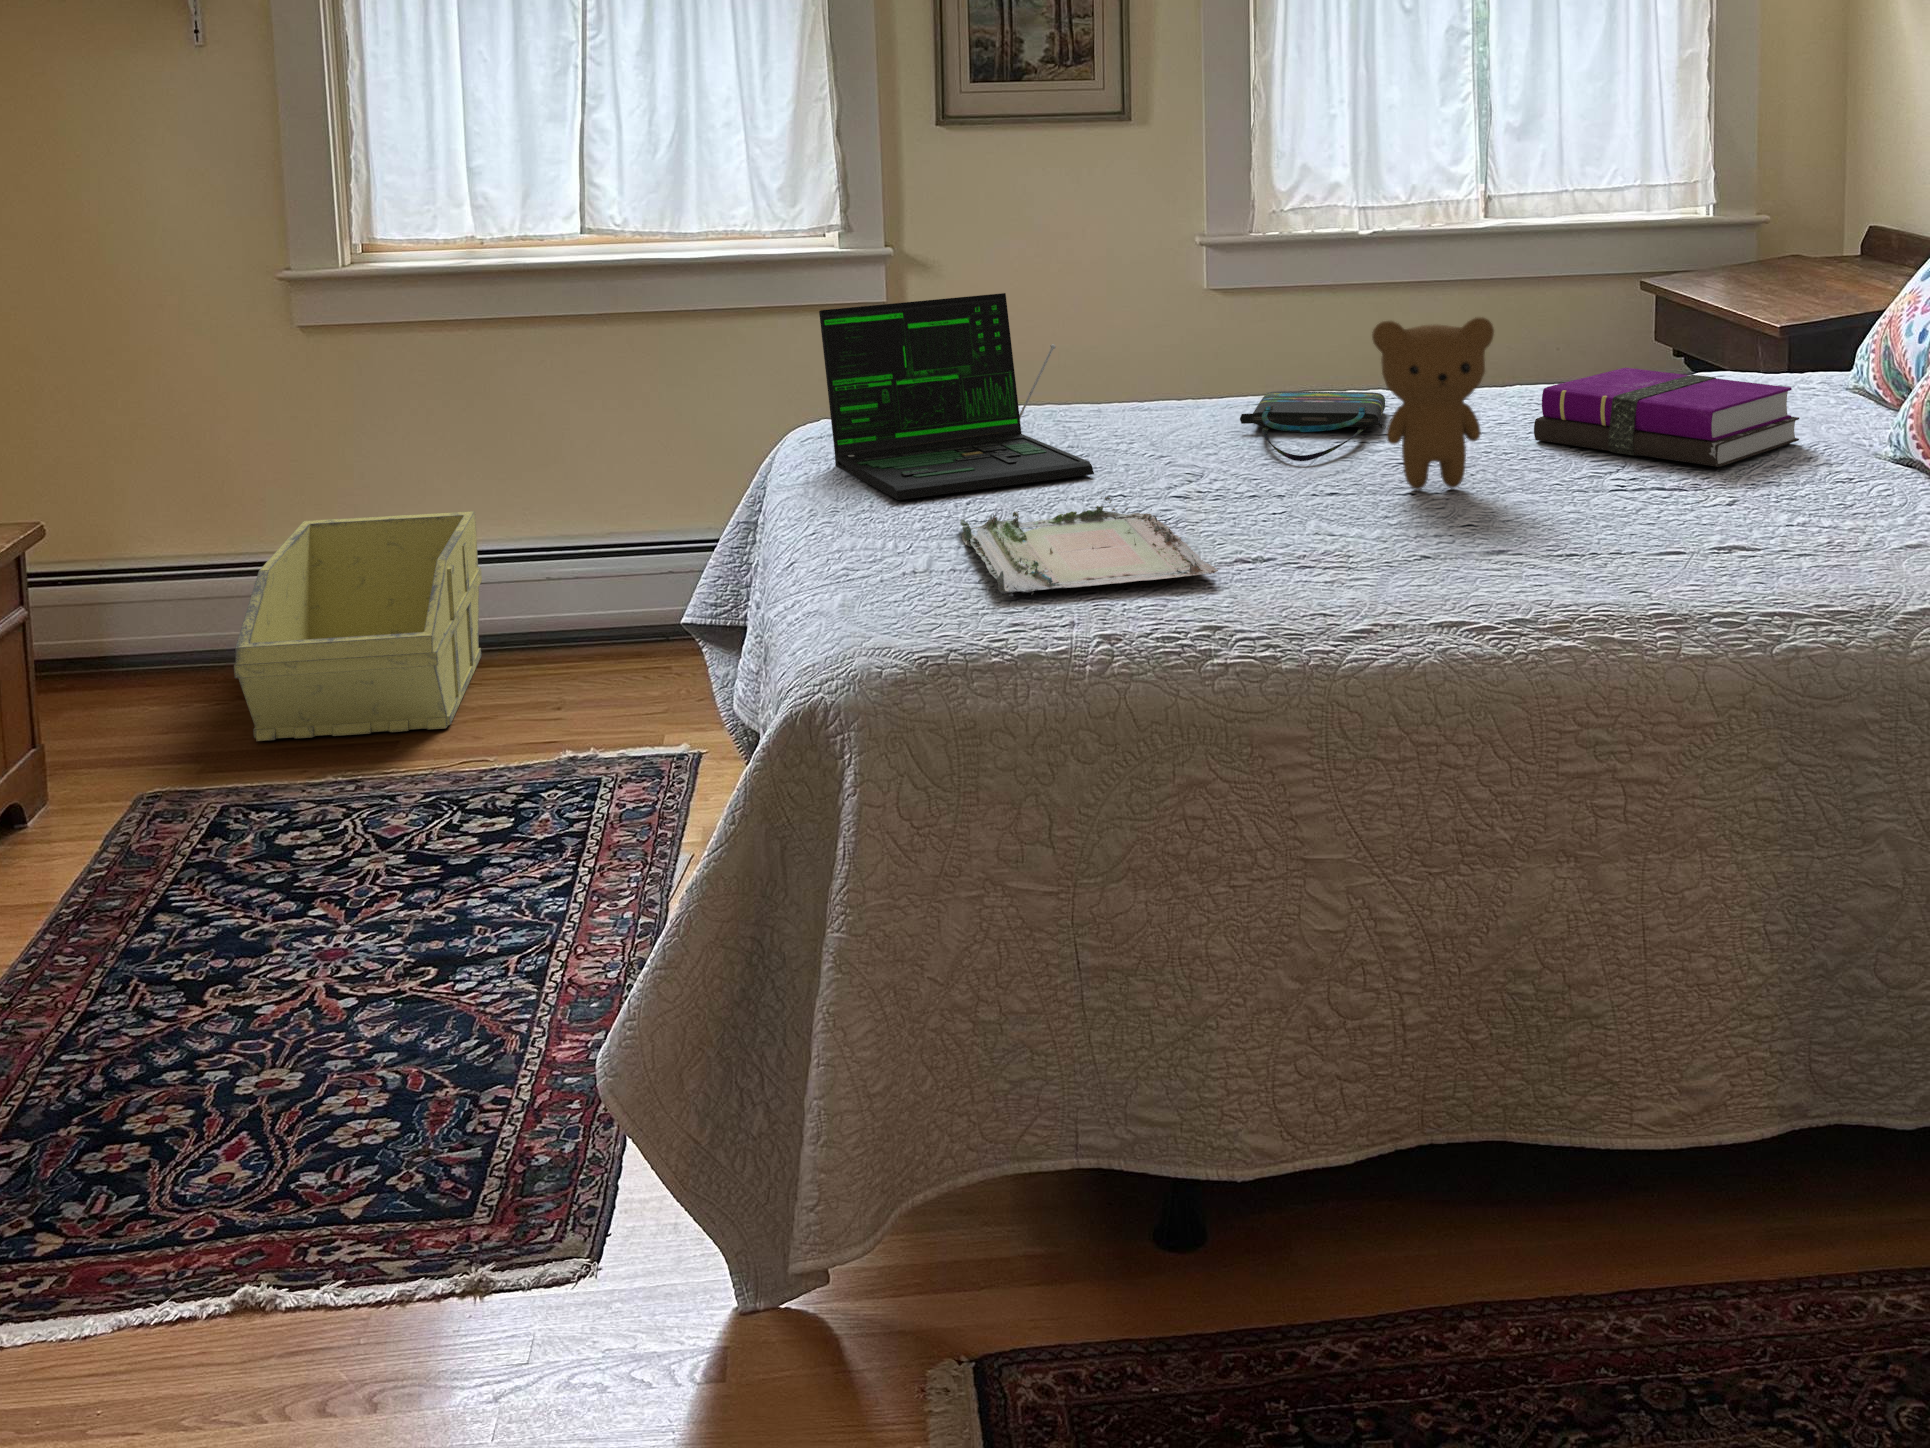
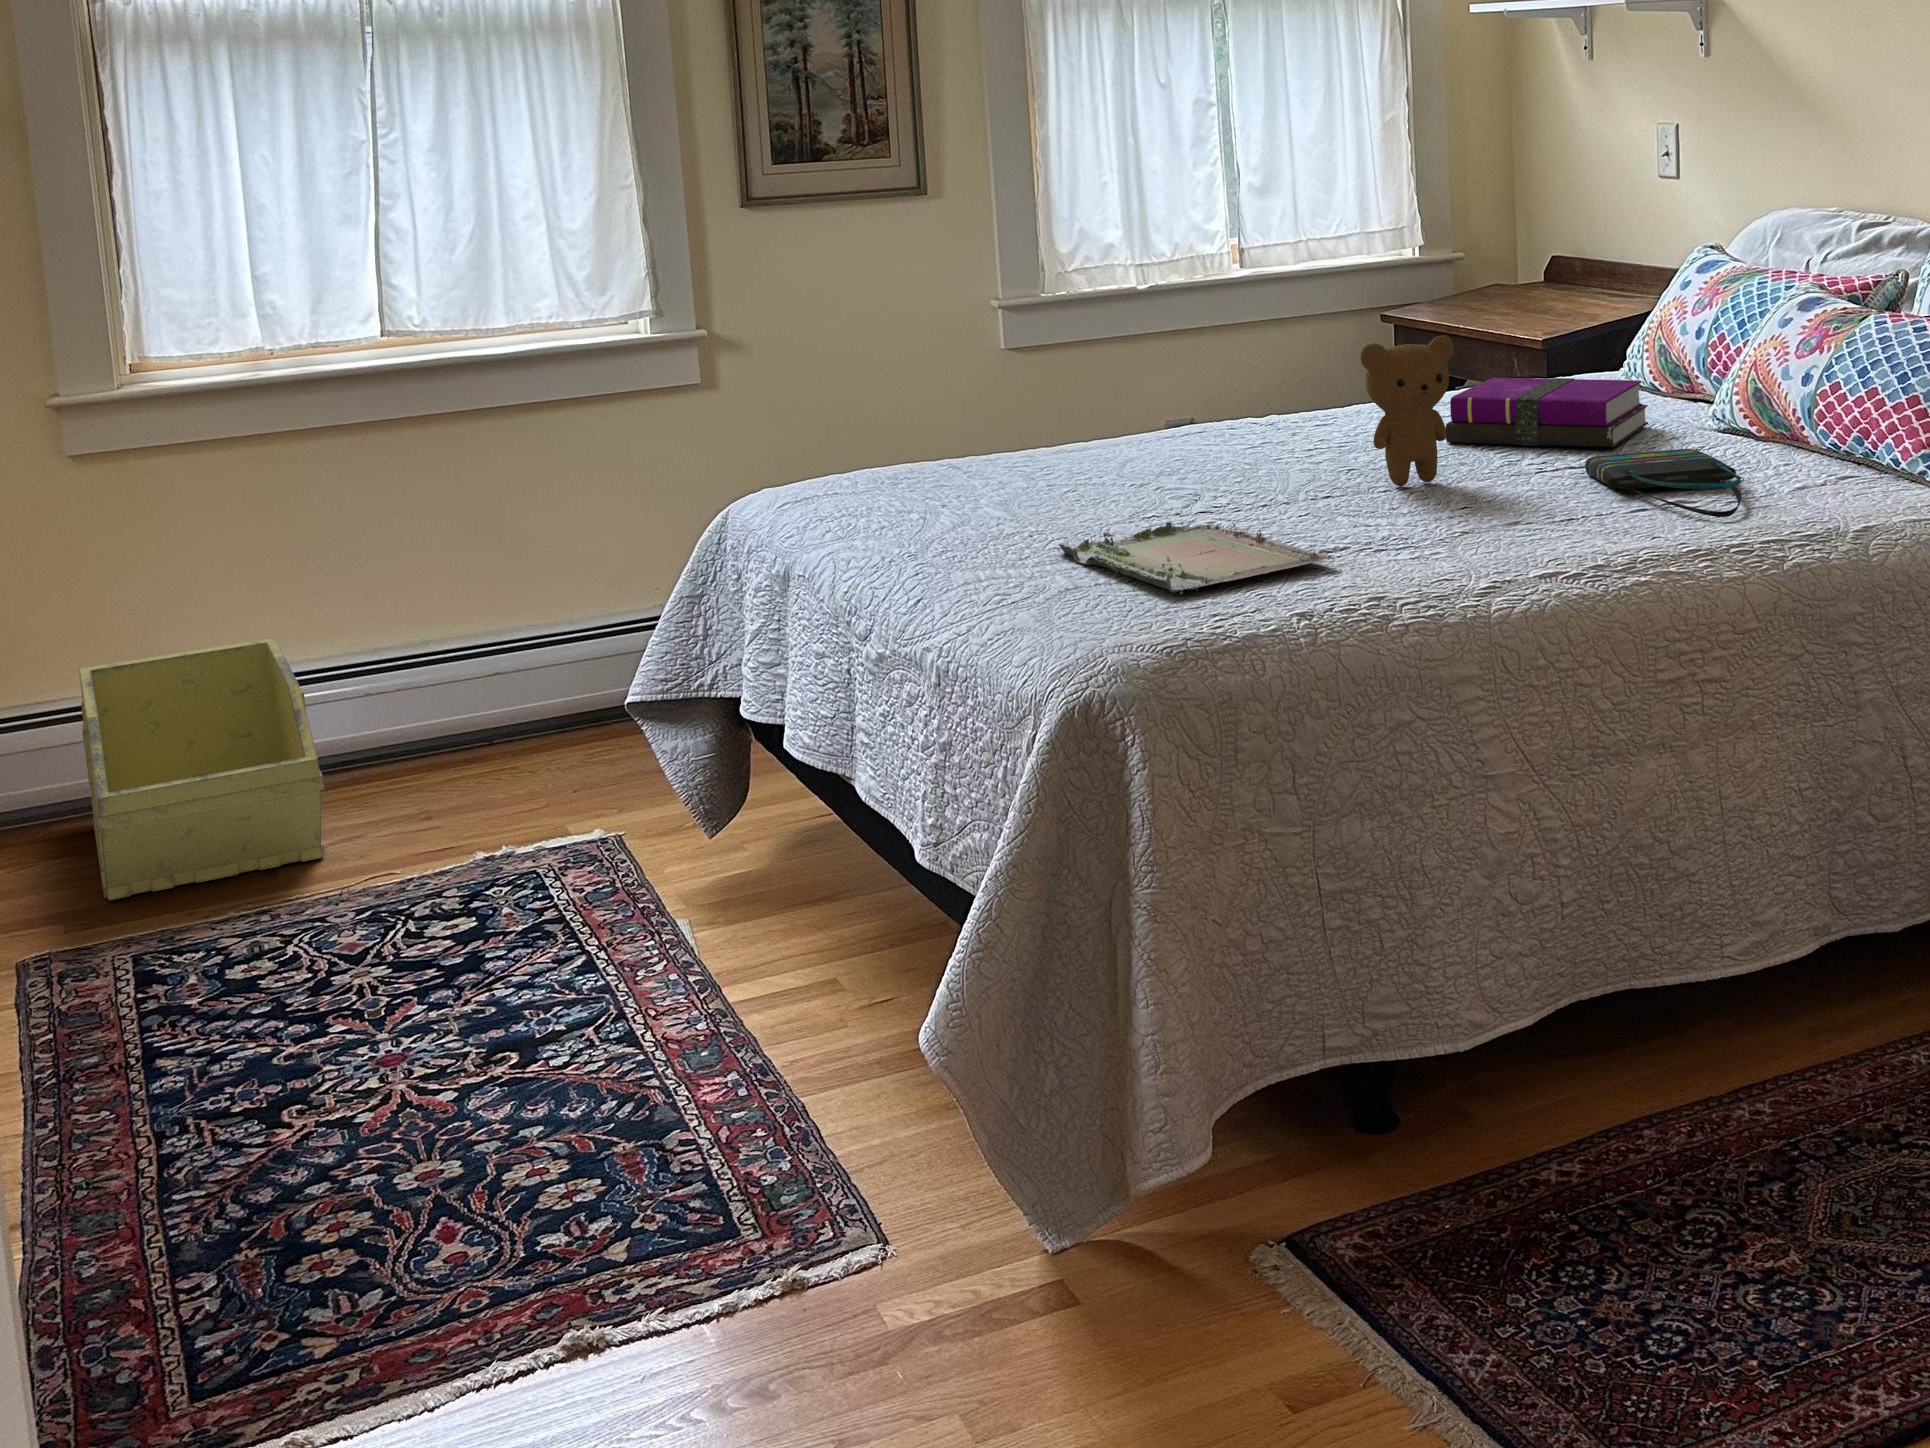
laptop: present [819,293,1094,500] -> none [841,349,1118,538]
tote bag: present [1240,391,1386,461] -> present [1585,449,1744,517]

